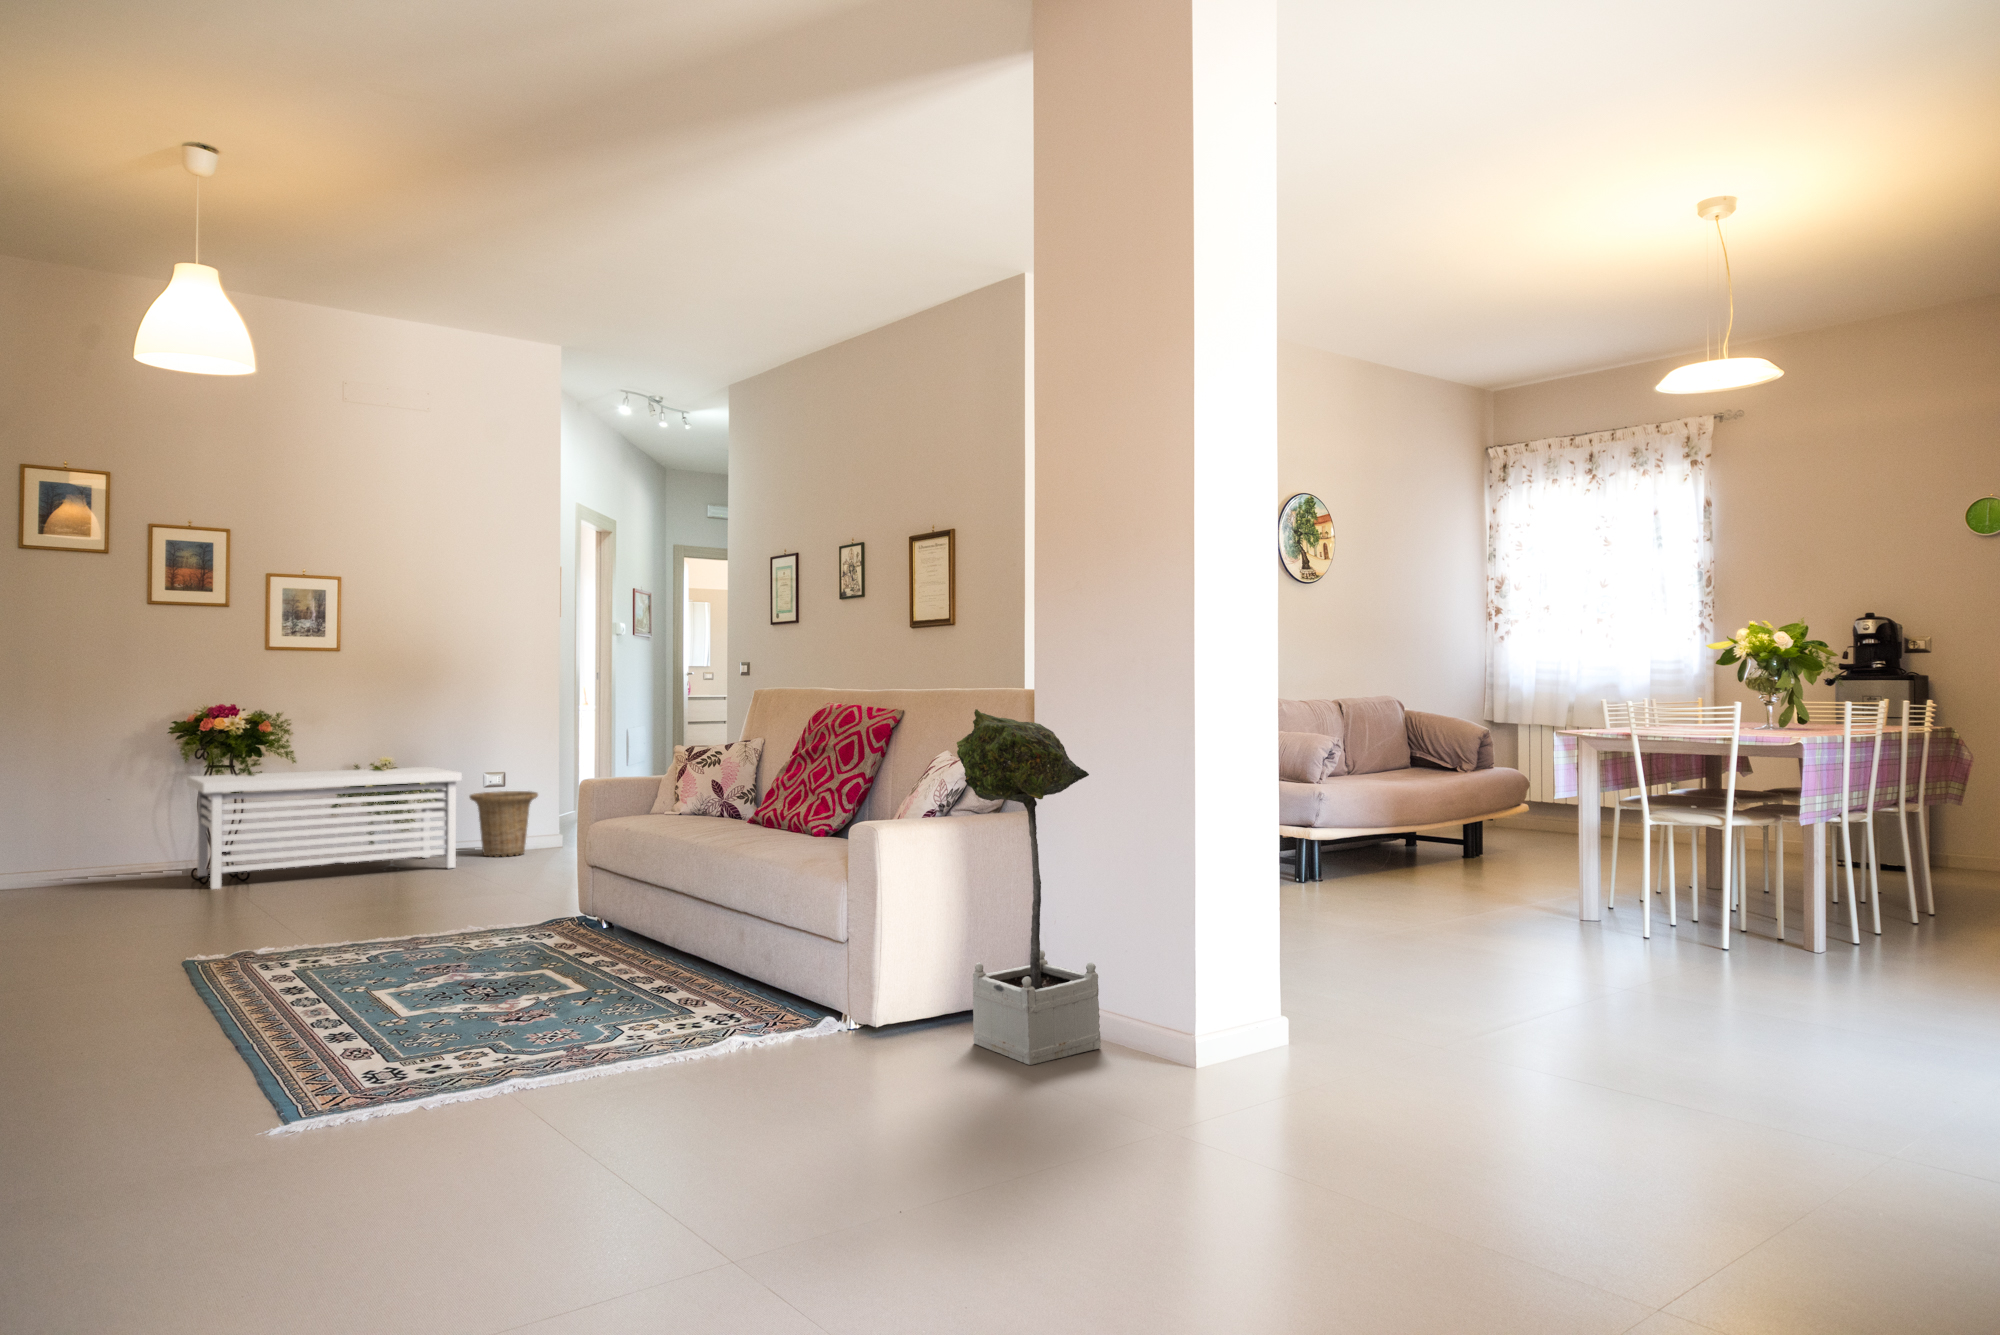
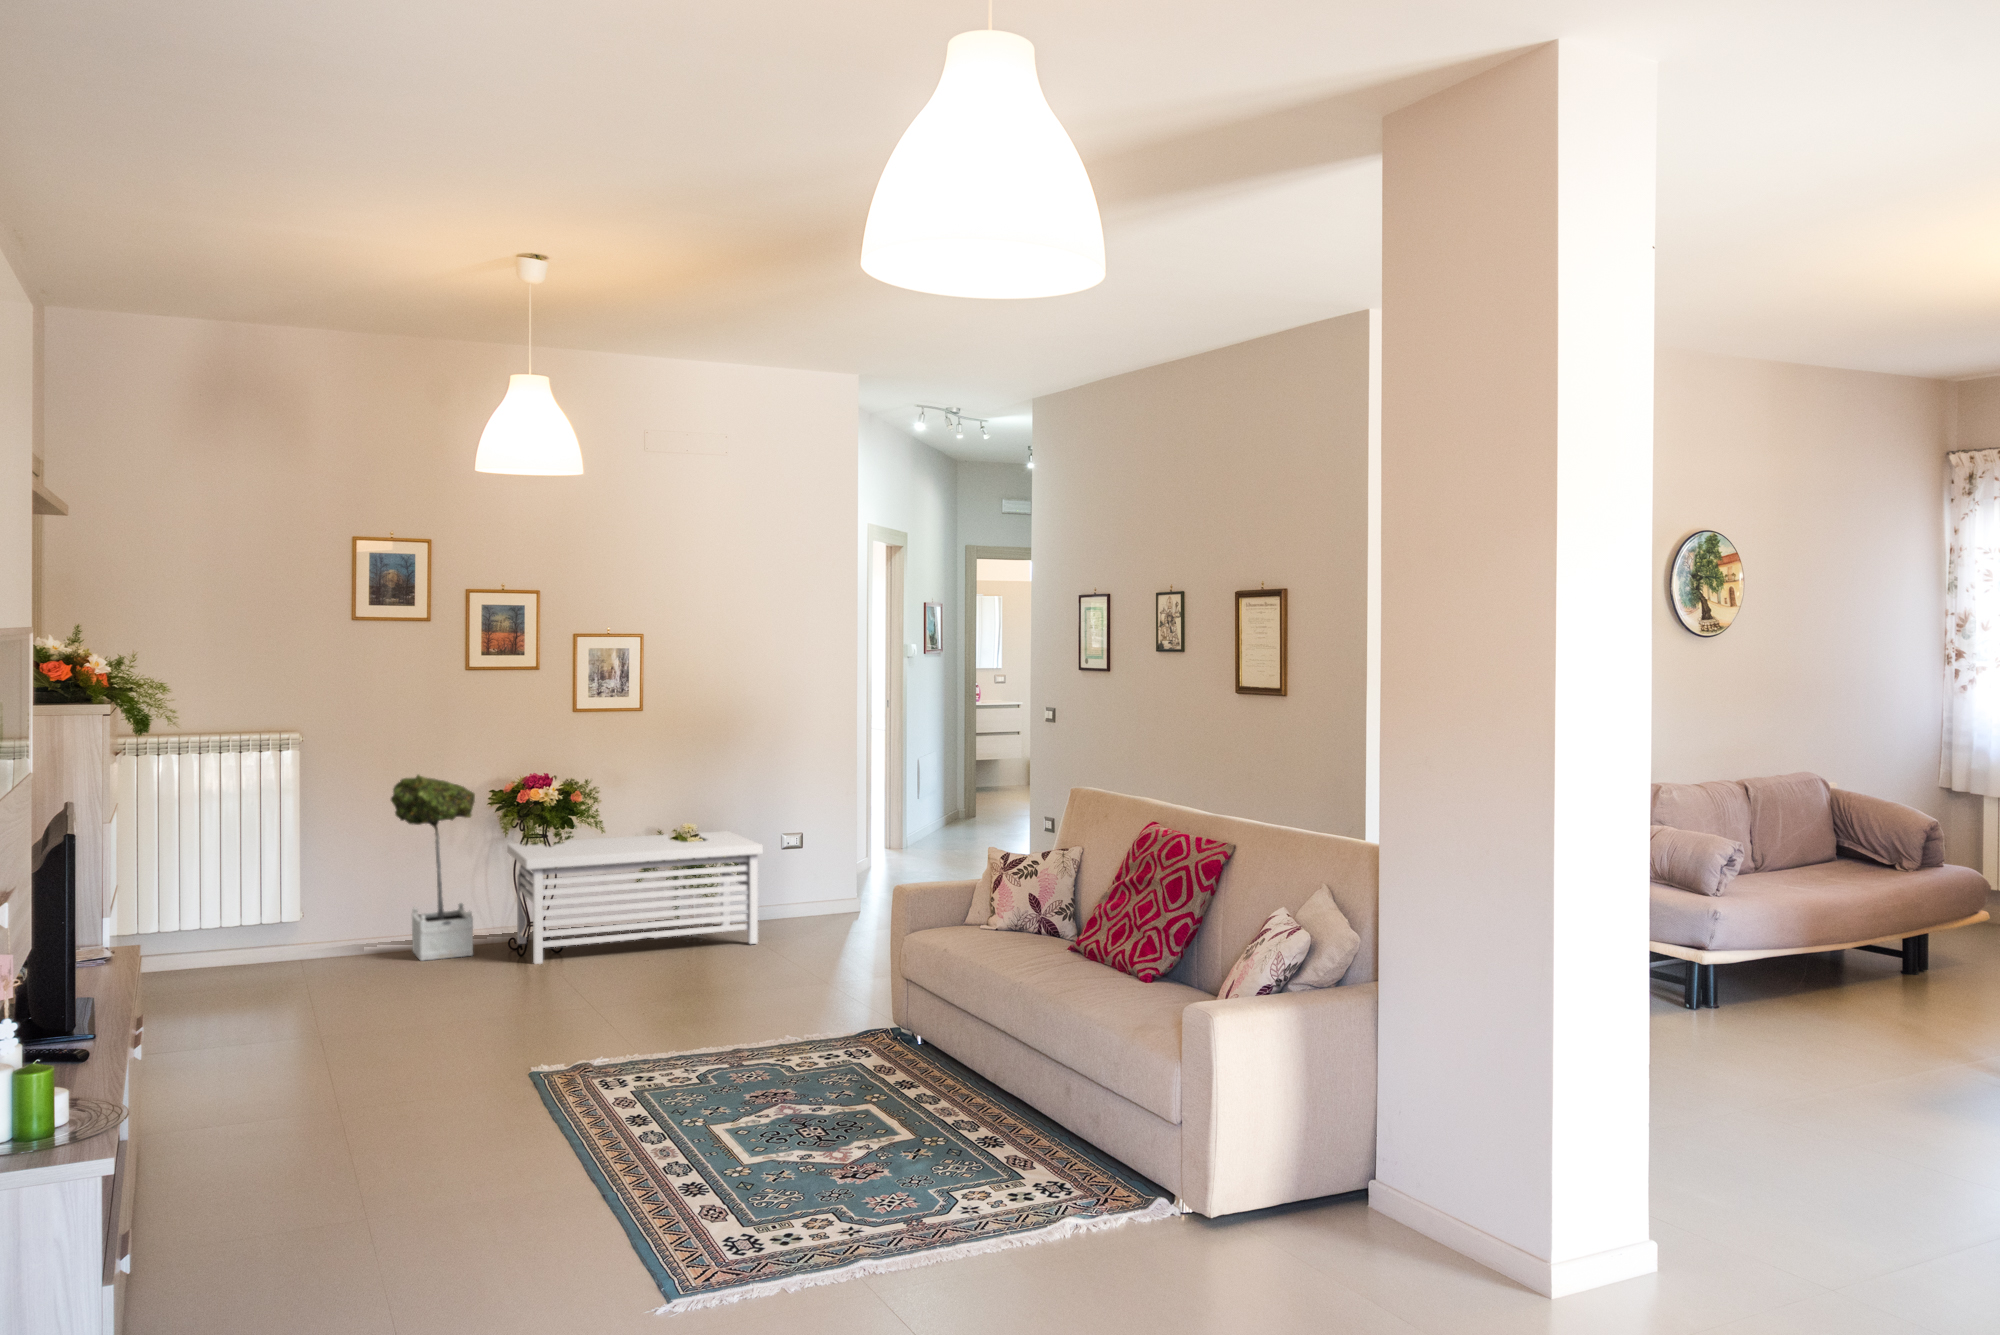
potted tree: present [957,709,1101,1065] -> present [391,775,475,961]
basket: present [470,791,538,857] -> none [767,856,835,928]

